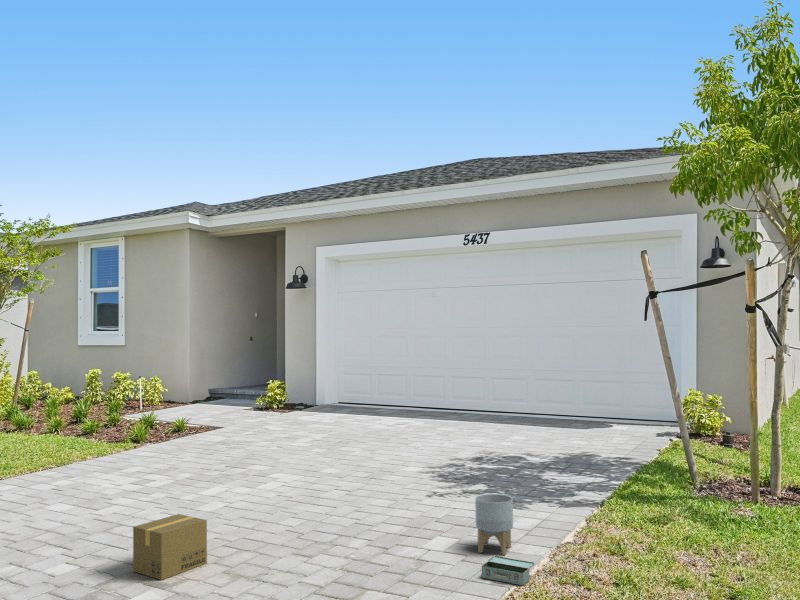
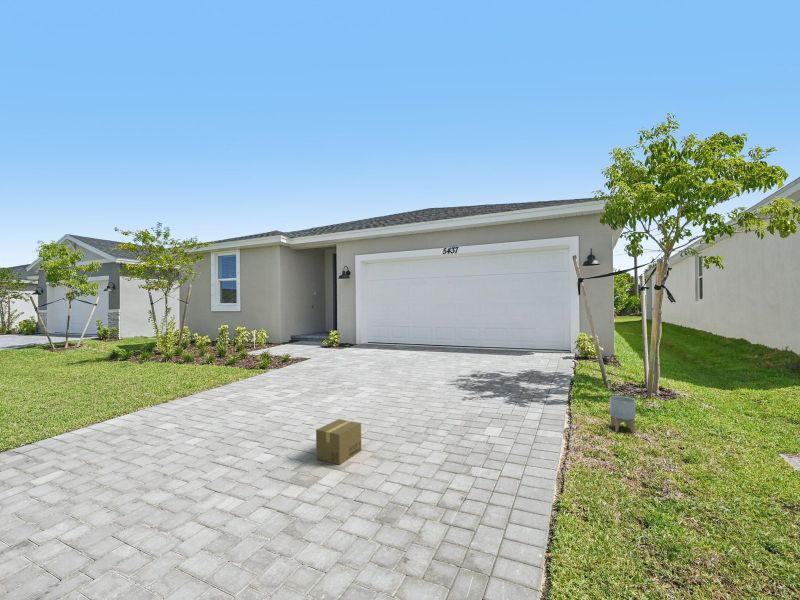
planter: present [475,494,513,555] -> present [609,396,635,433]
toolbox: present [482,556,534,585] -> none [543,440,574,459]

